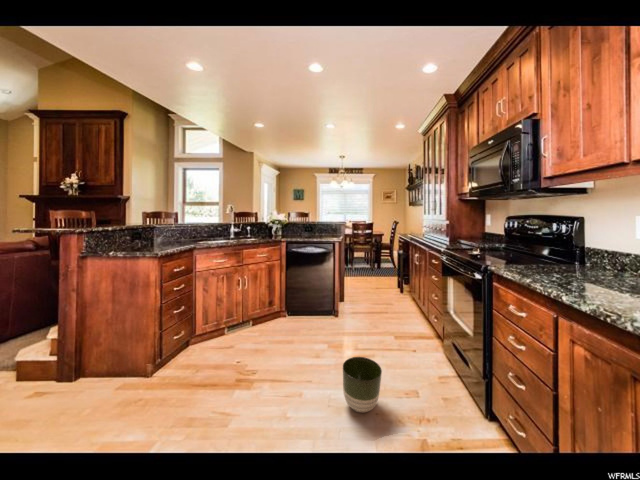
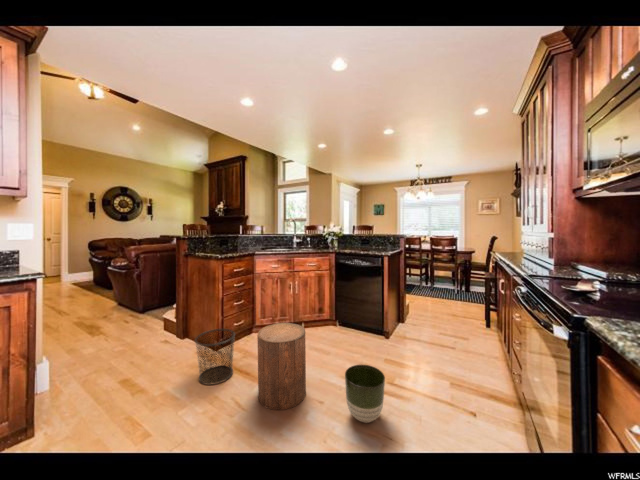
stool: none [240,328,295,429] -> present [257,323,306,410]
waste bin: none [139,347,197,424] -> present [195,329,235,385]

